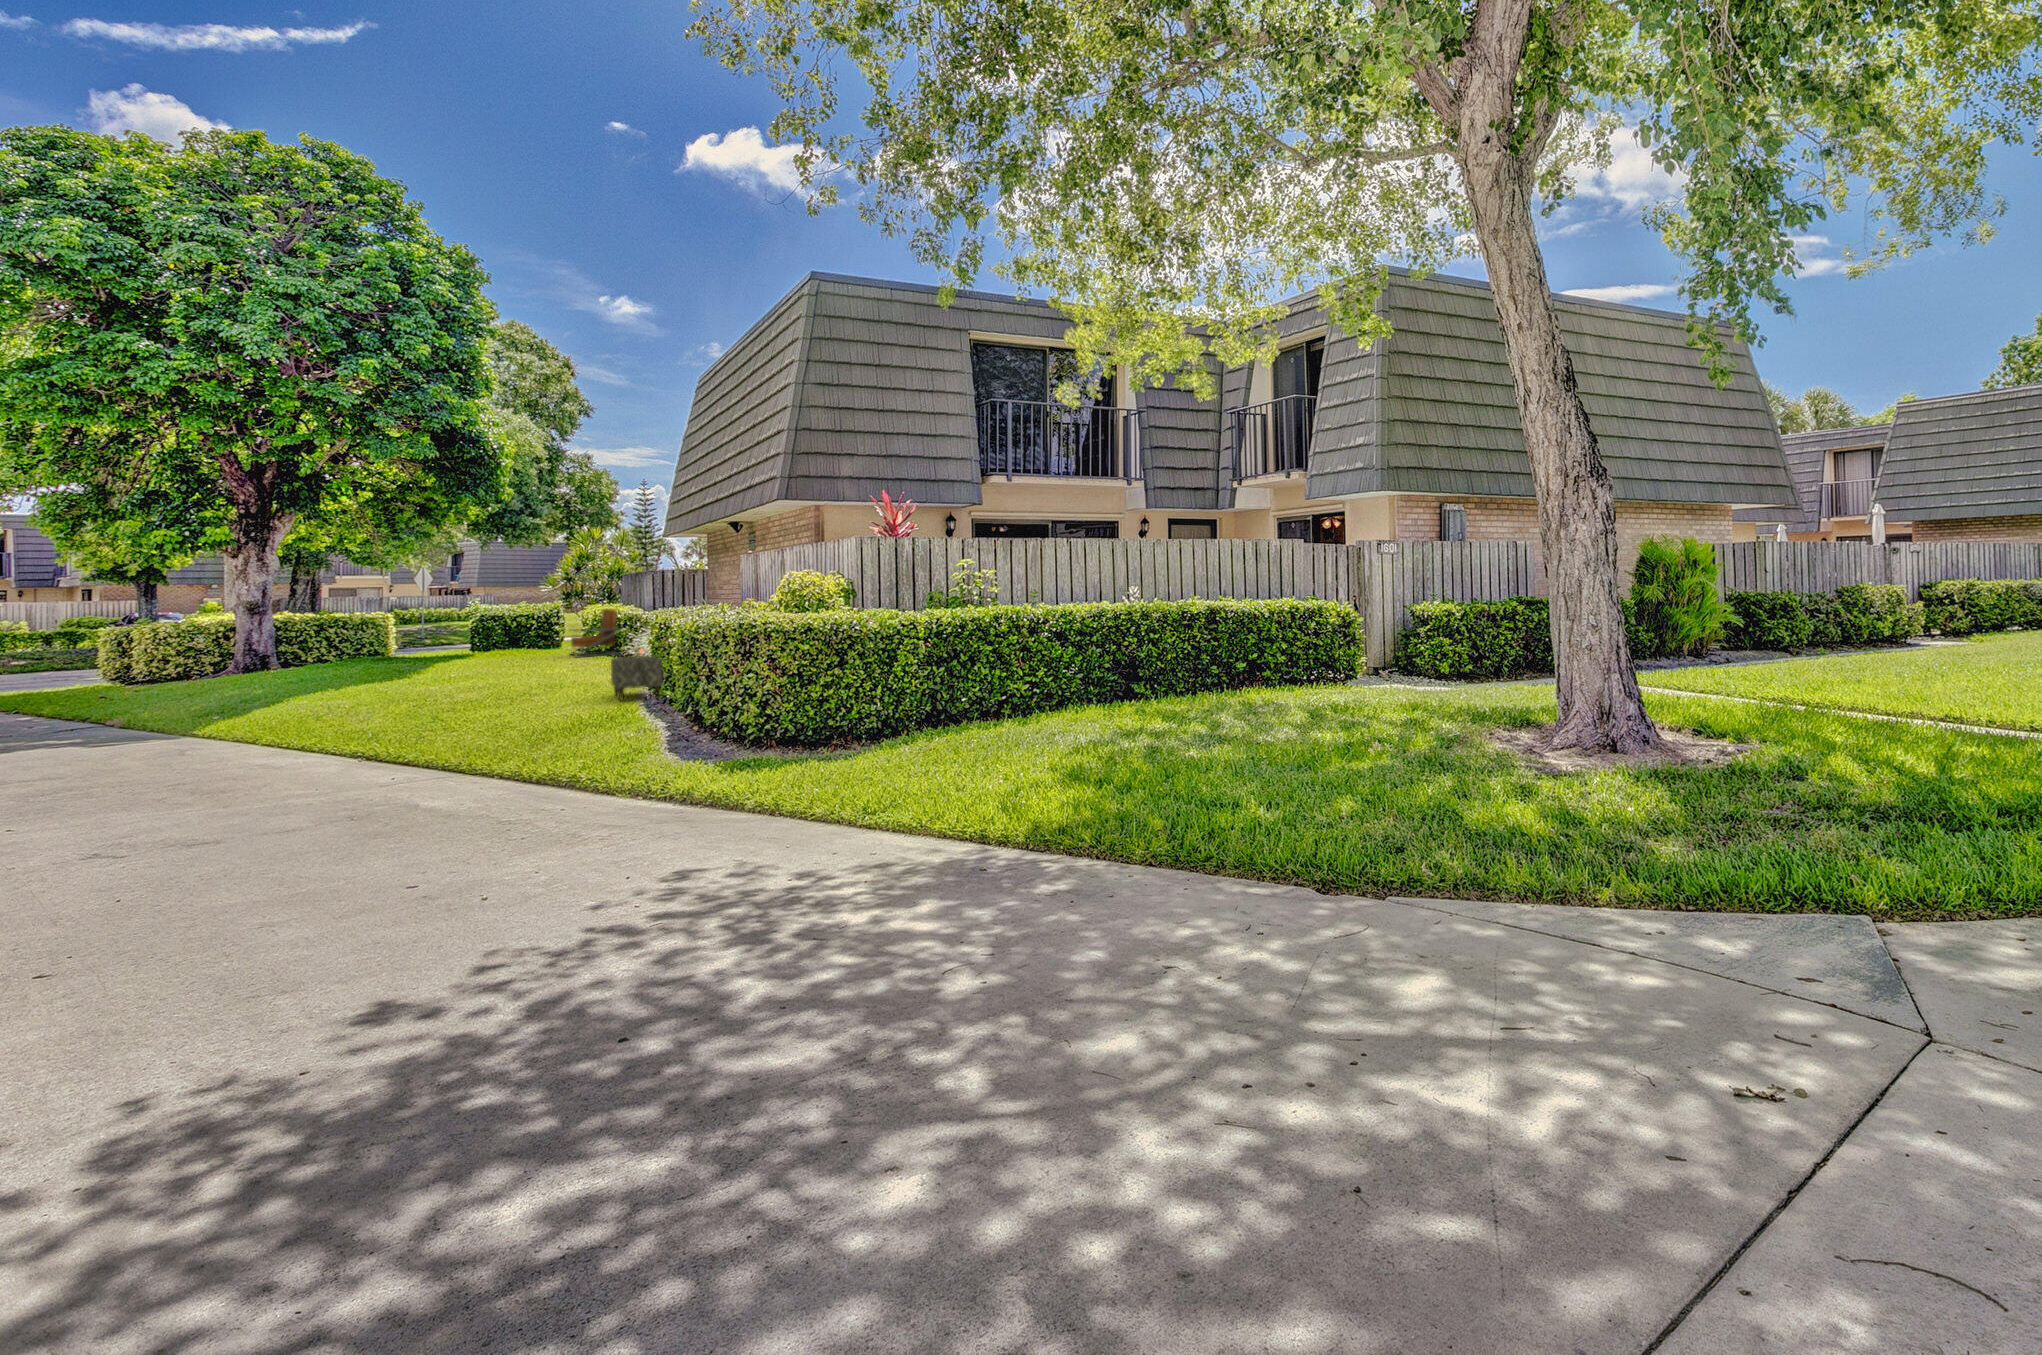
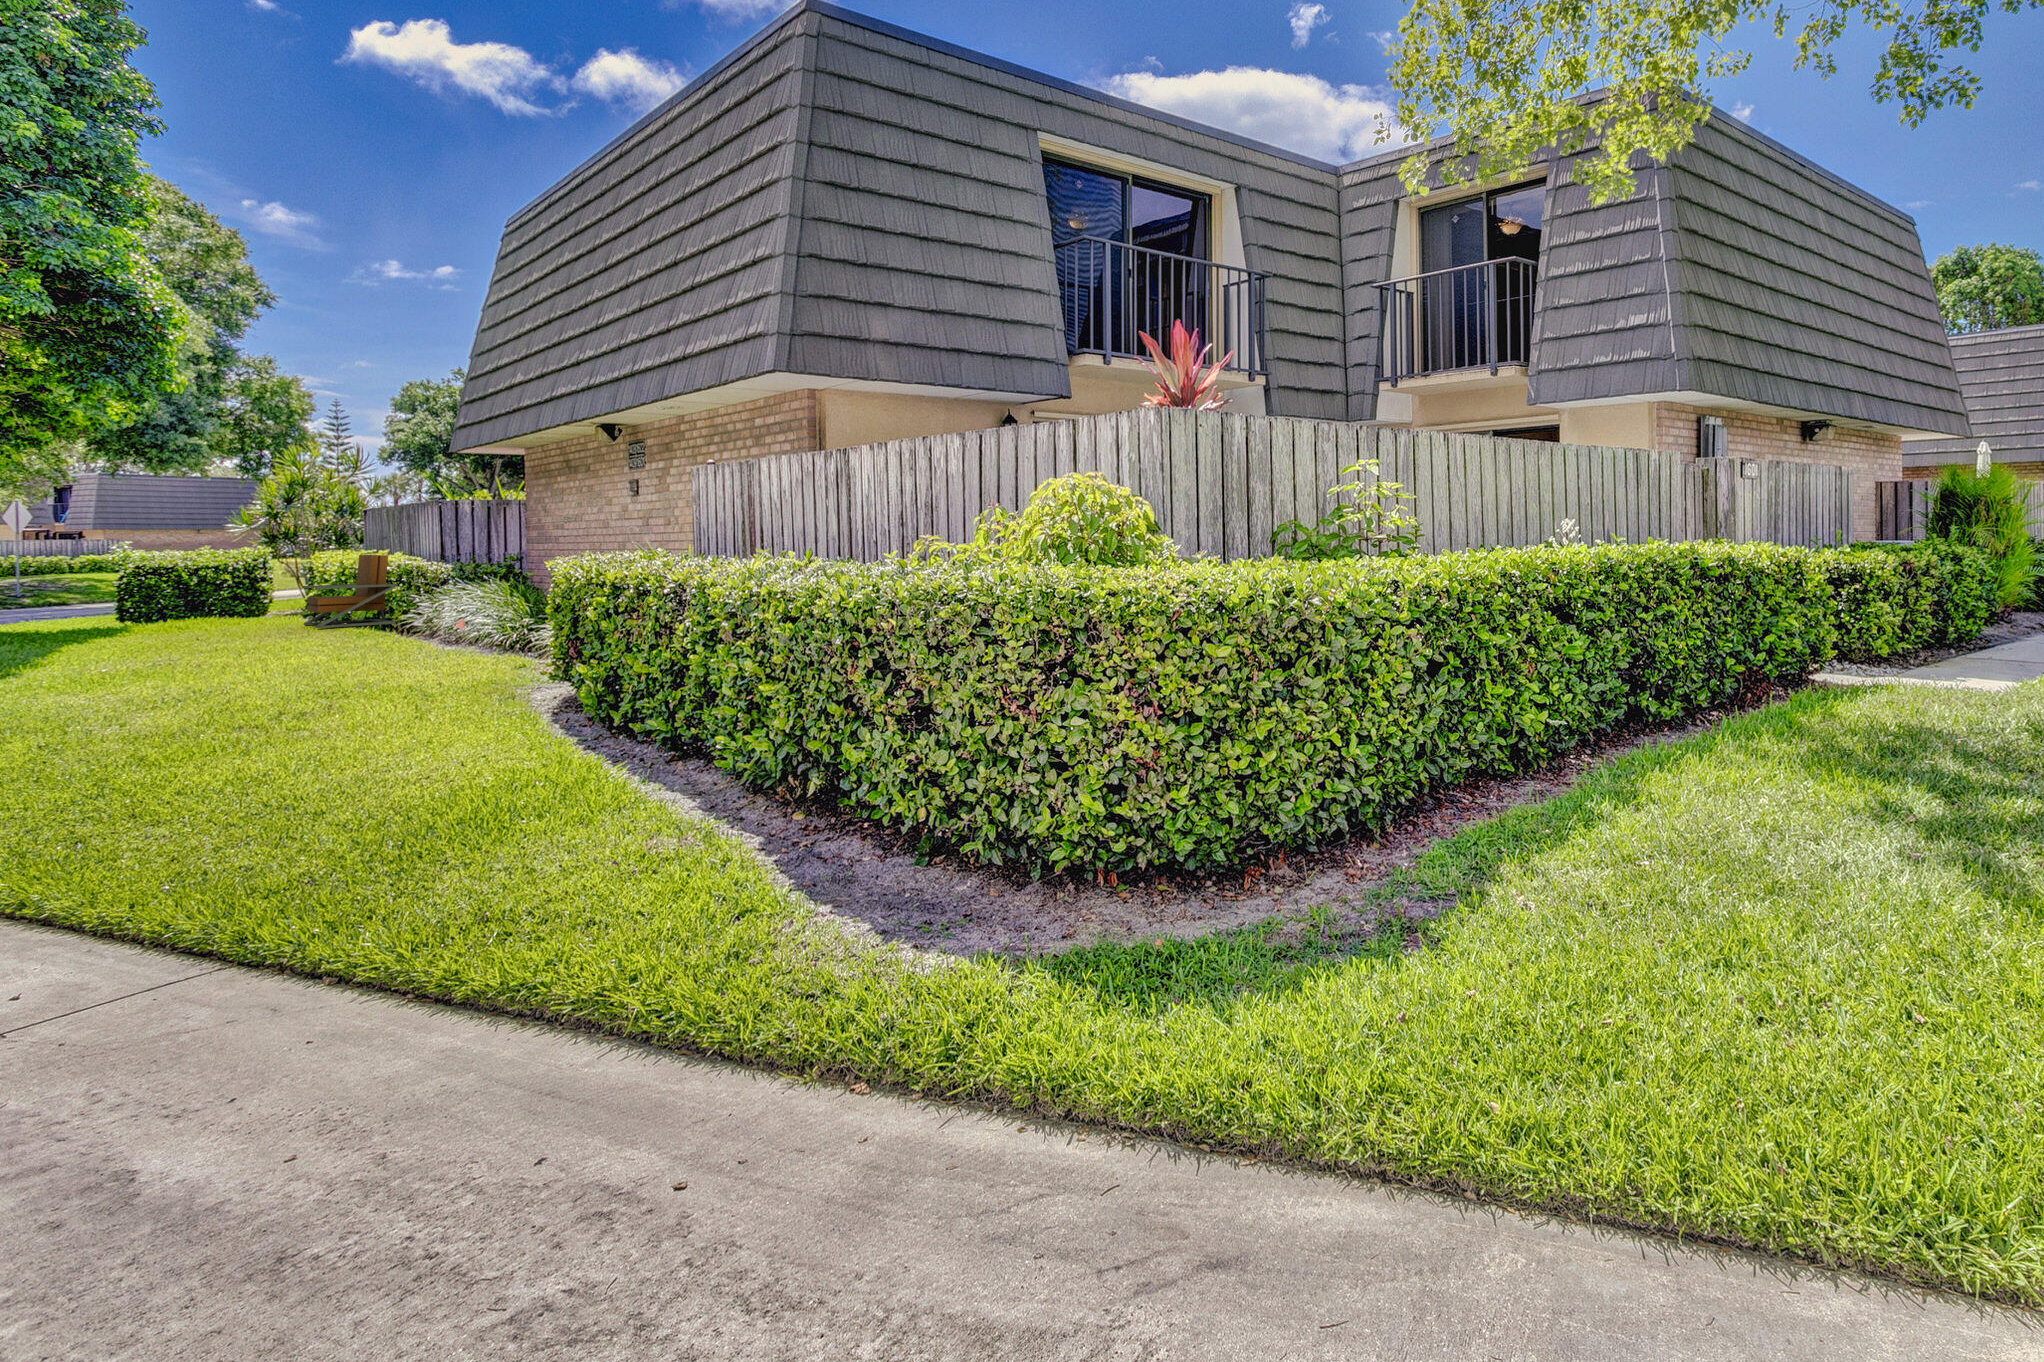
bench: present [611,656,663,701] -> none [469,628,584,712]

